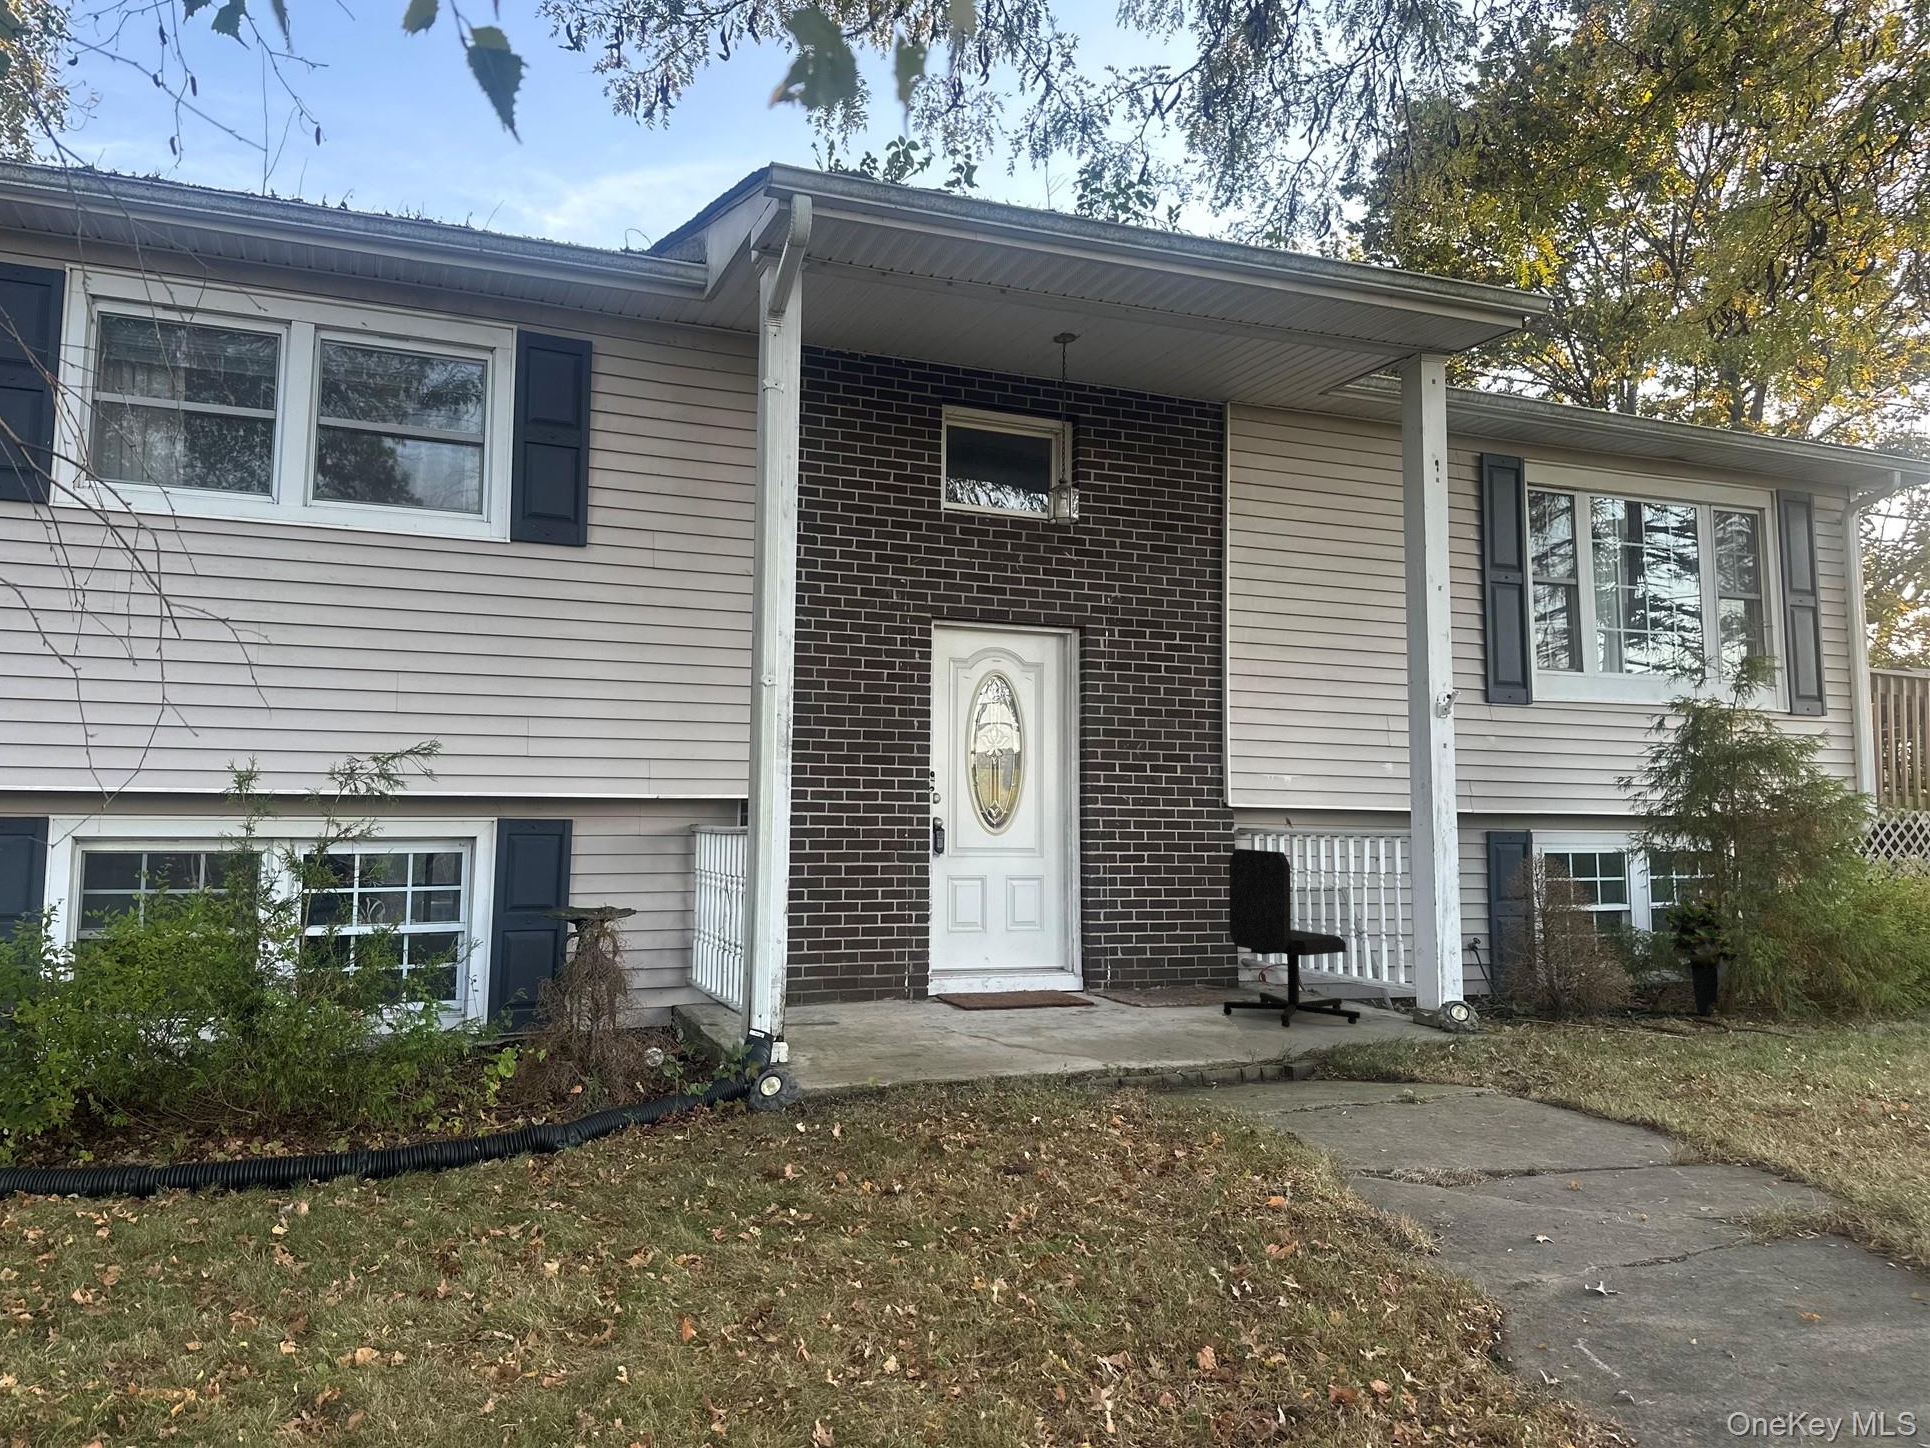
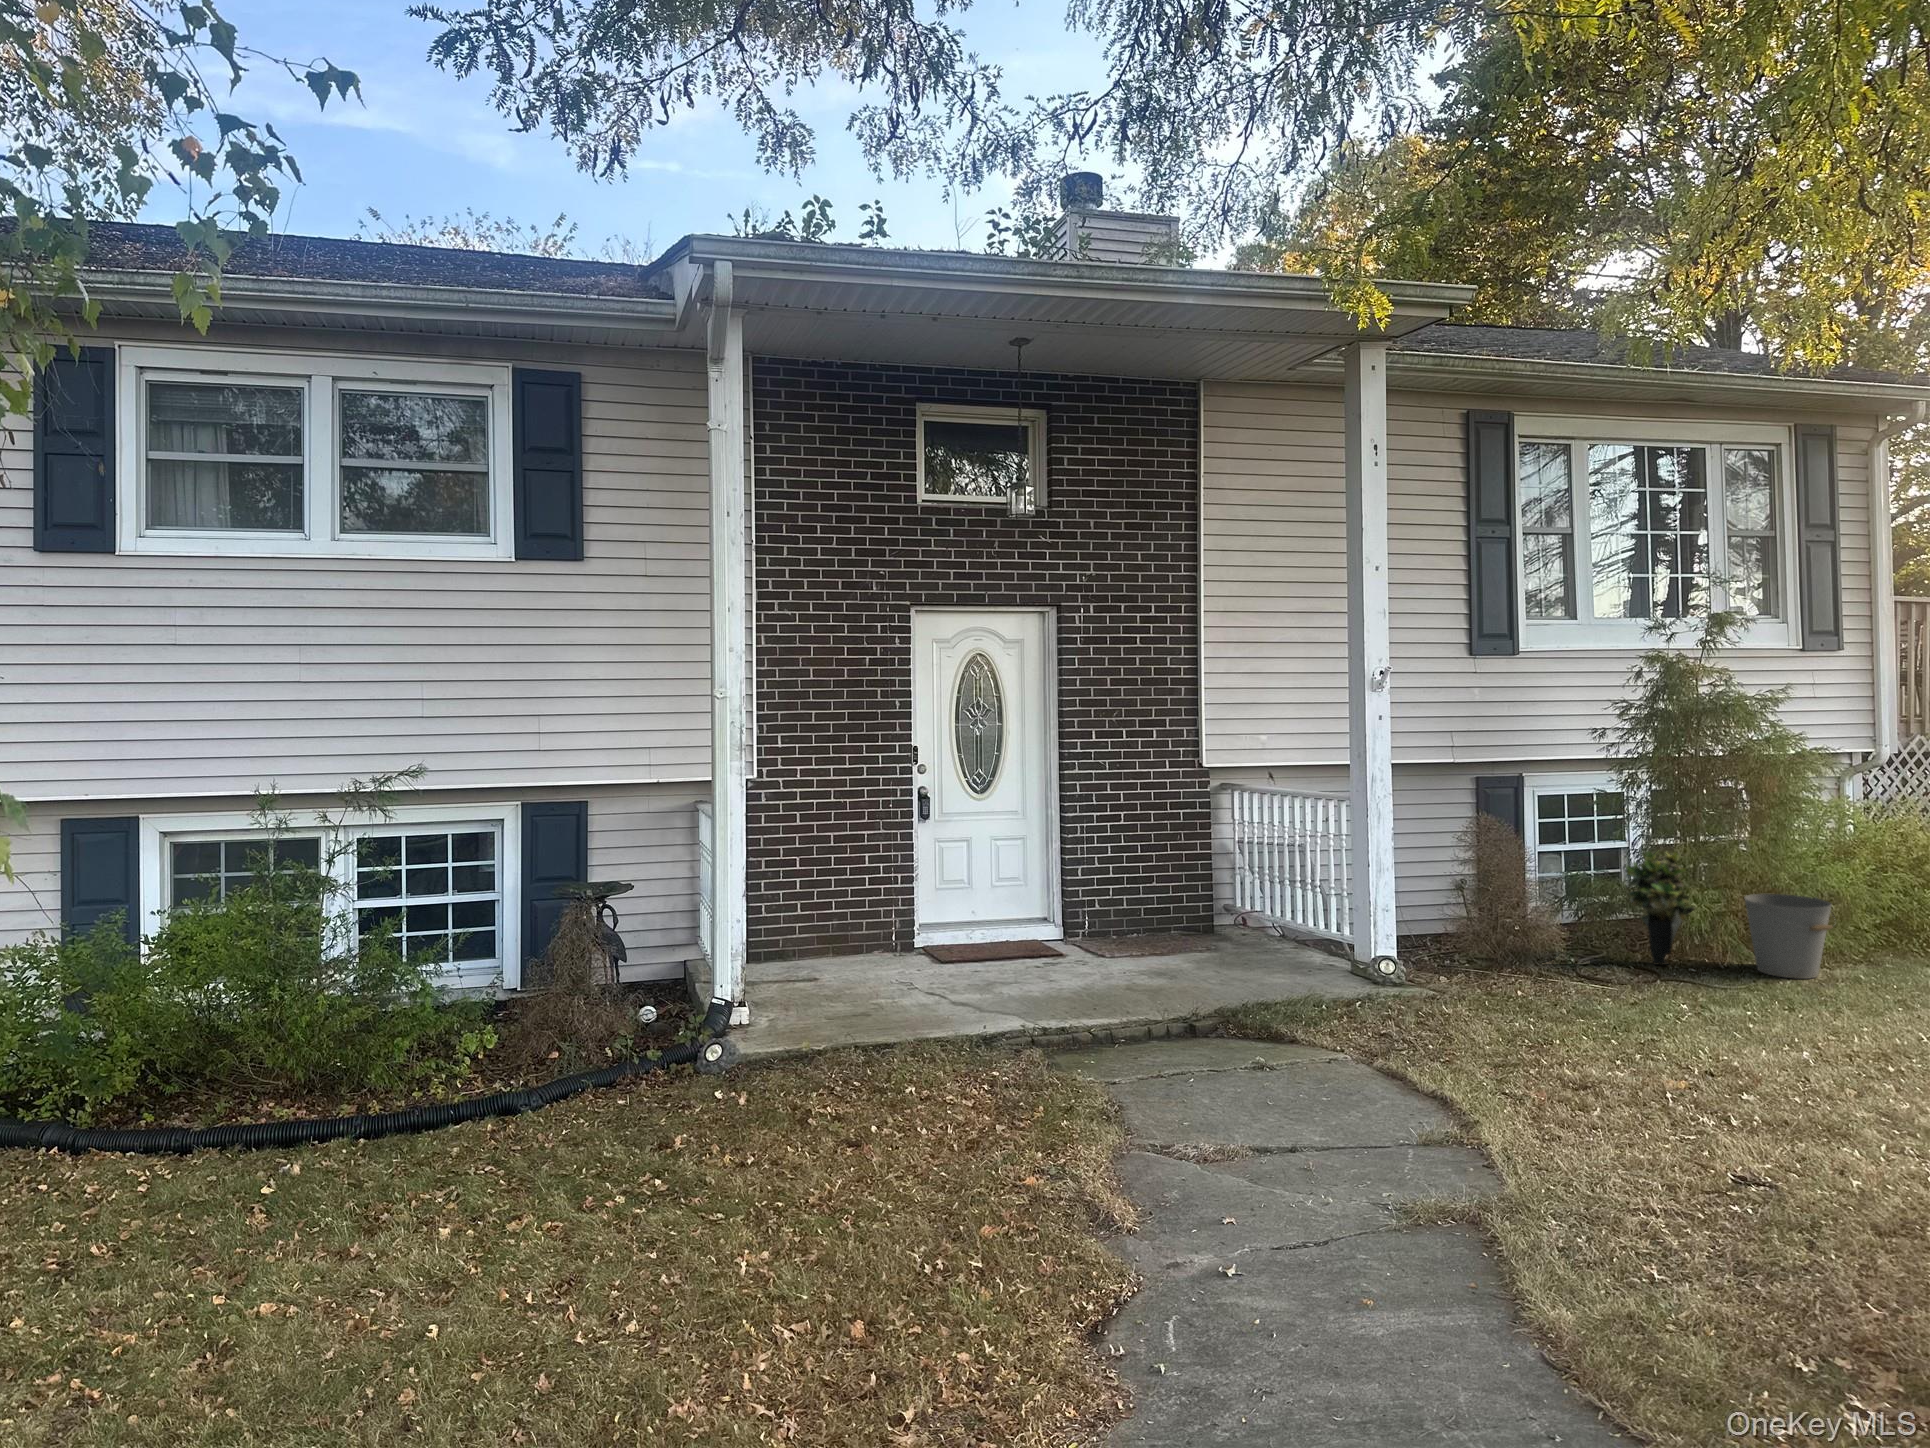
chair: present [1223,849,1360,1028] -> none [1181,814,1303,981]
bucket: none [1784,941,1879,1025] -> present [1745,894,1832,979]

